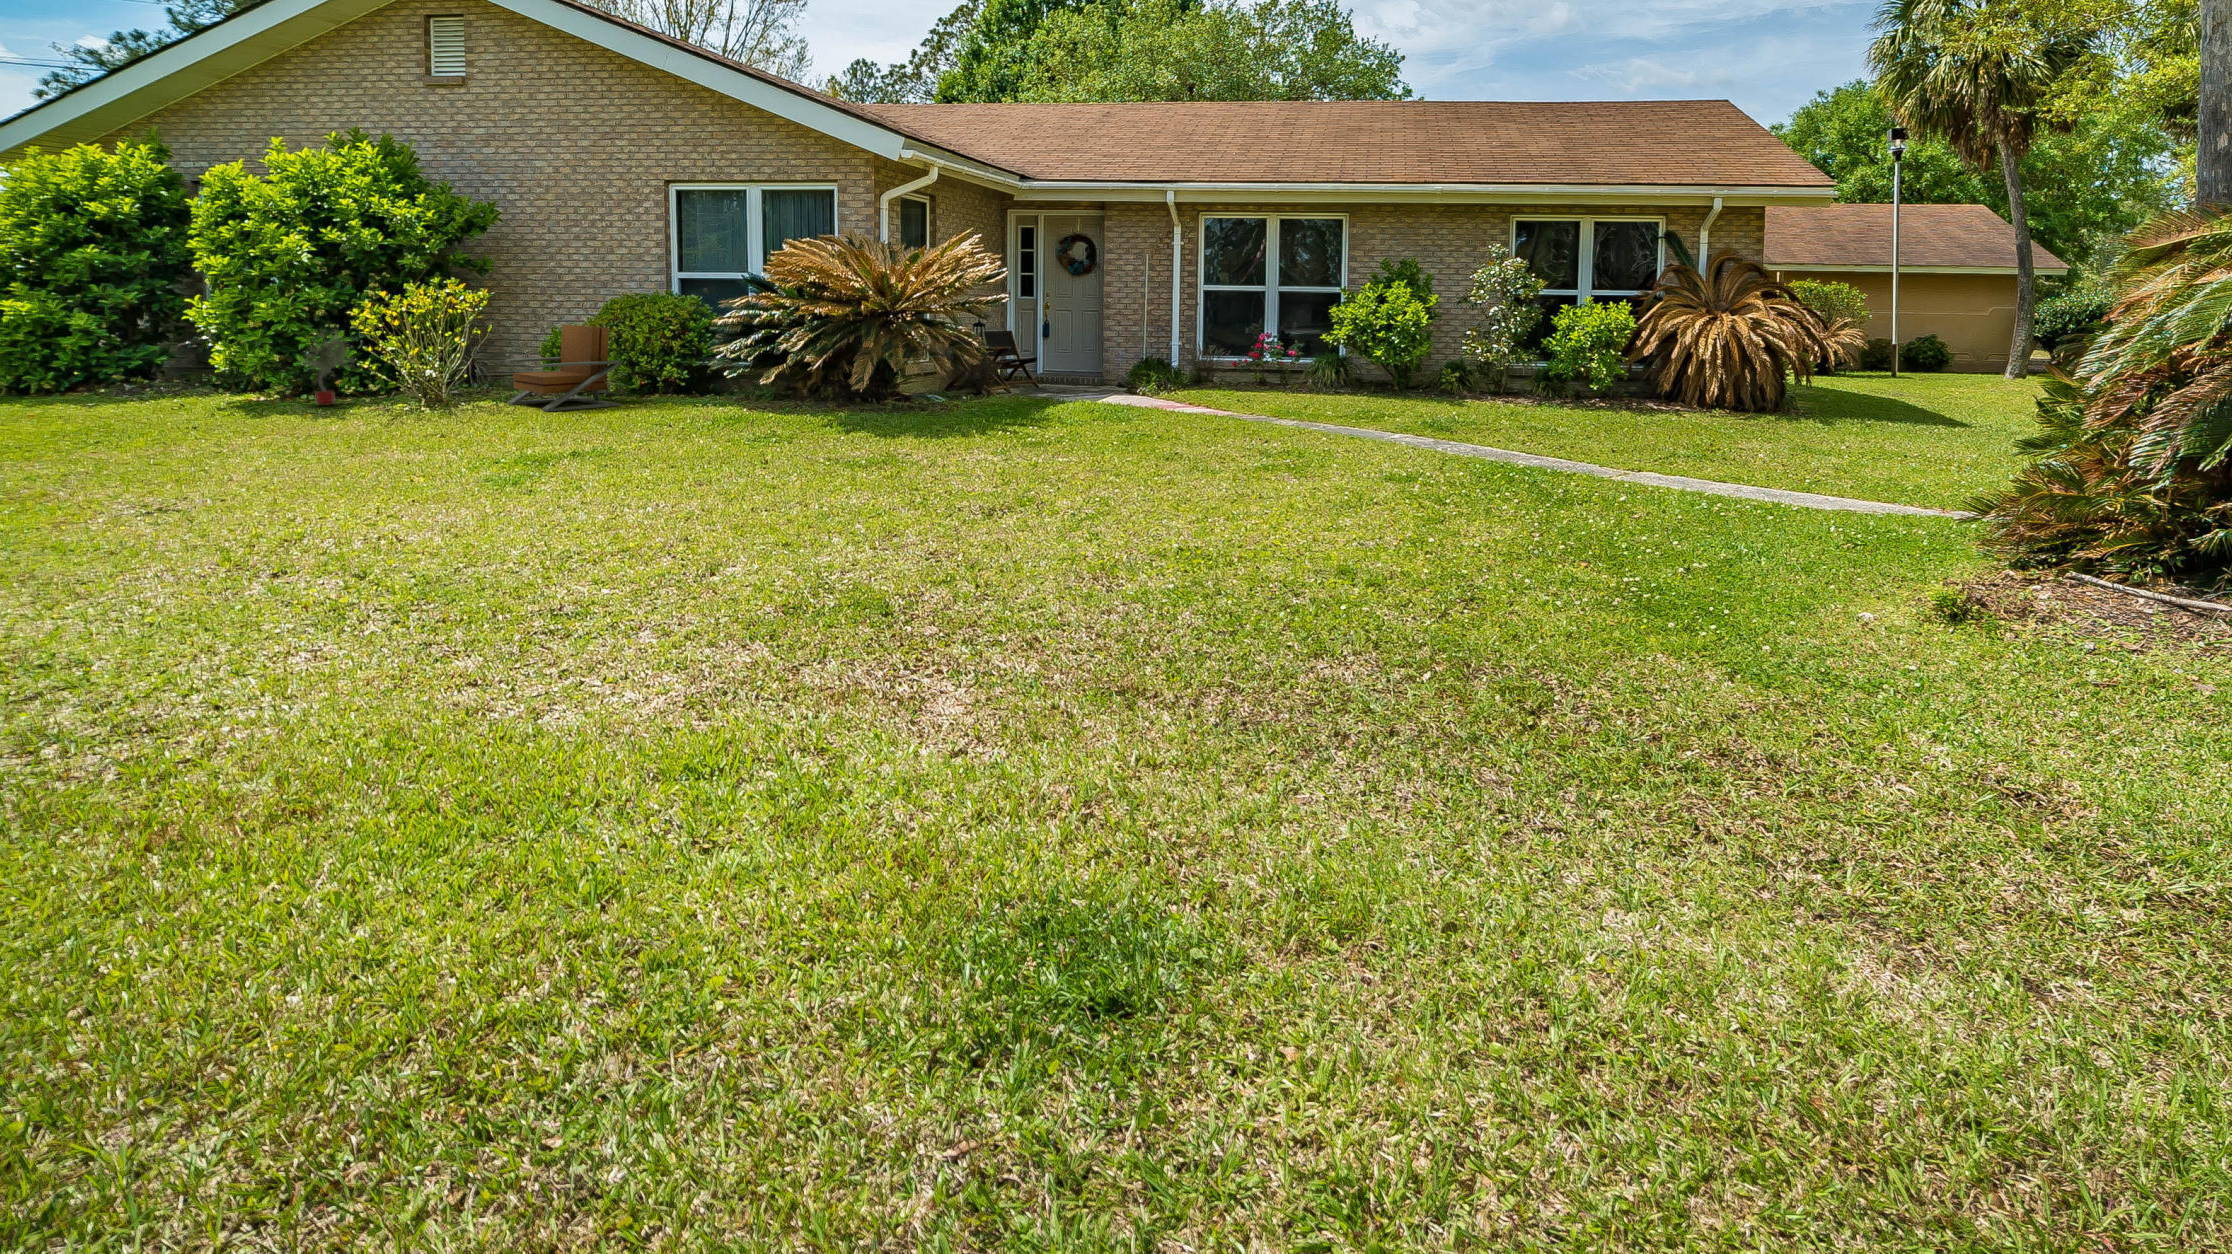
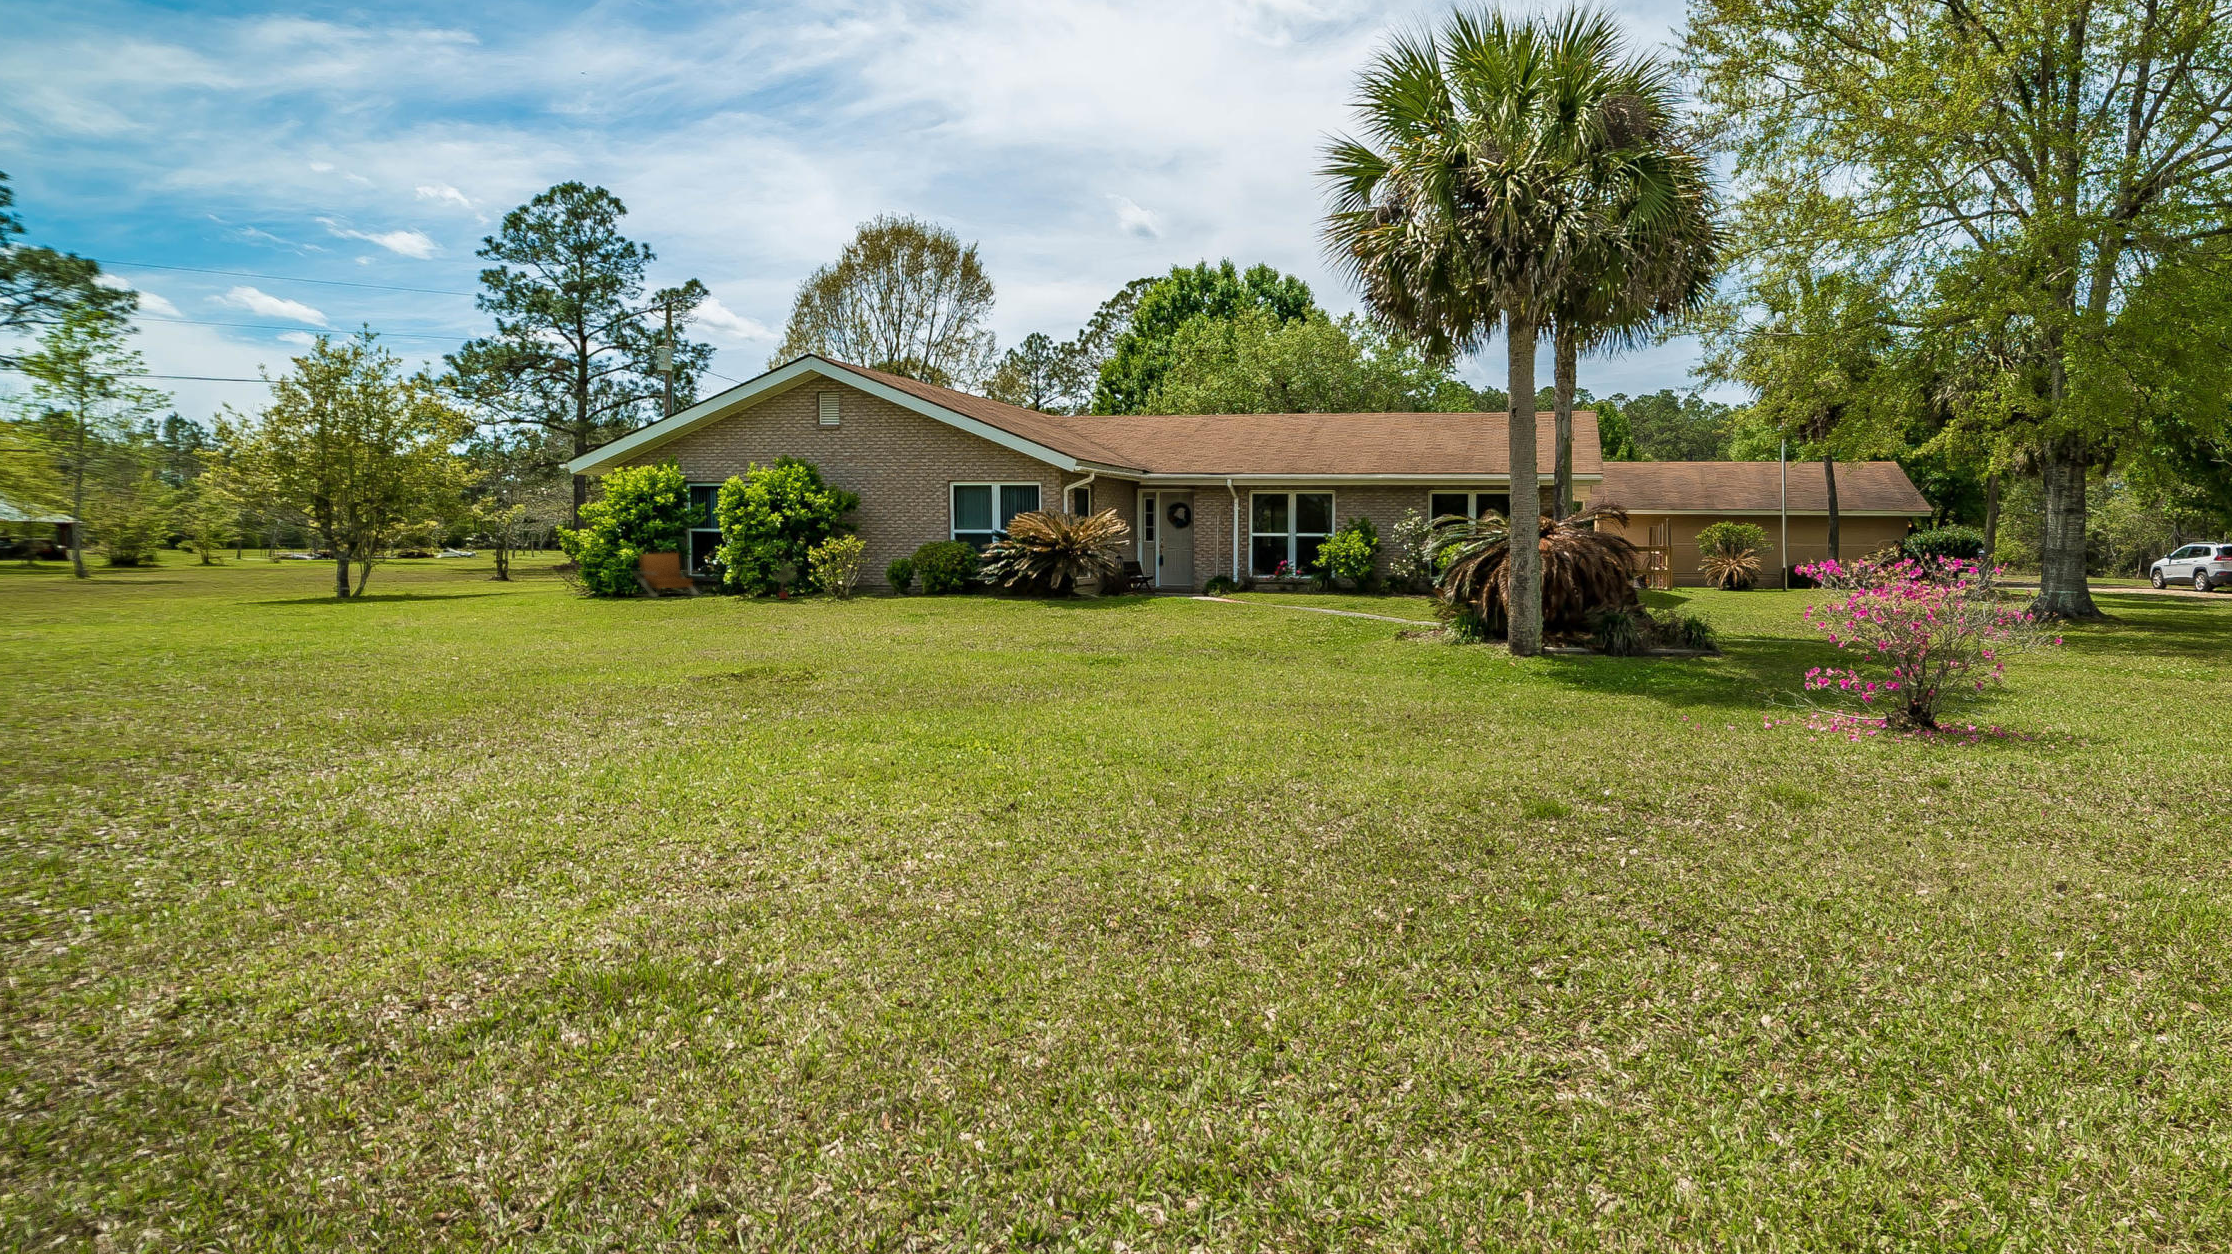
lounge chair: present [505,324,622,412] -> present [633,553,698,597]

